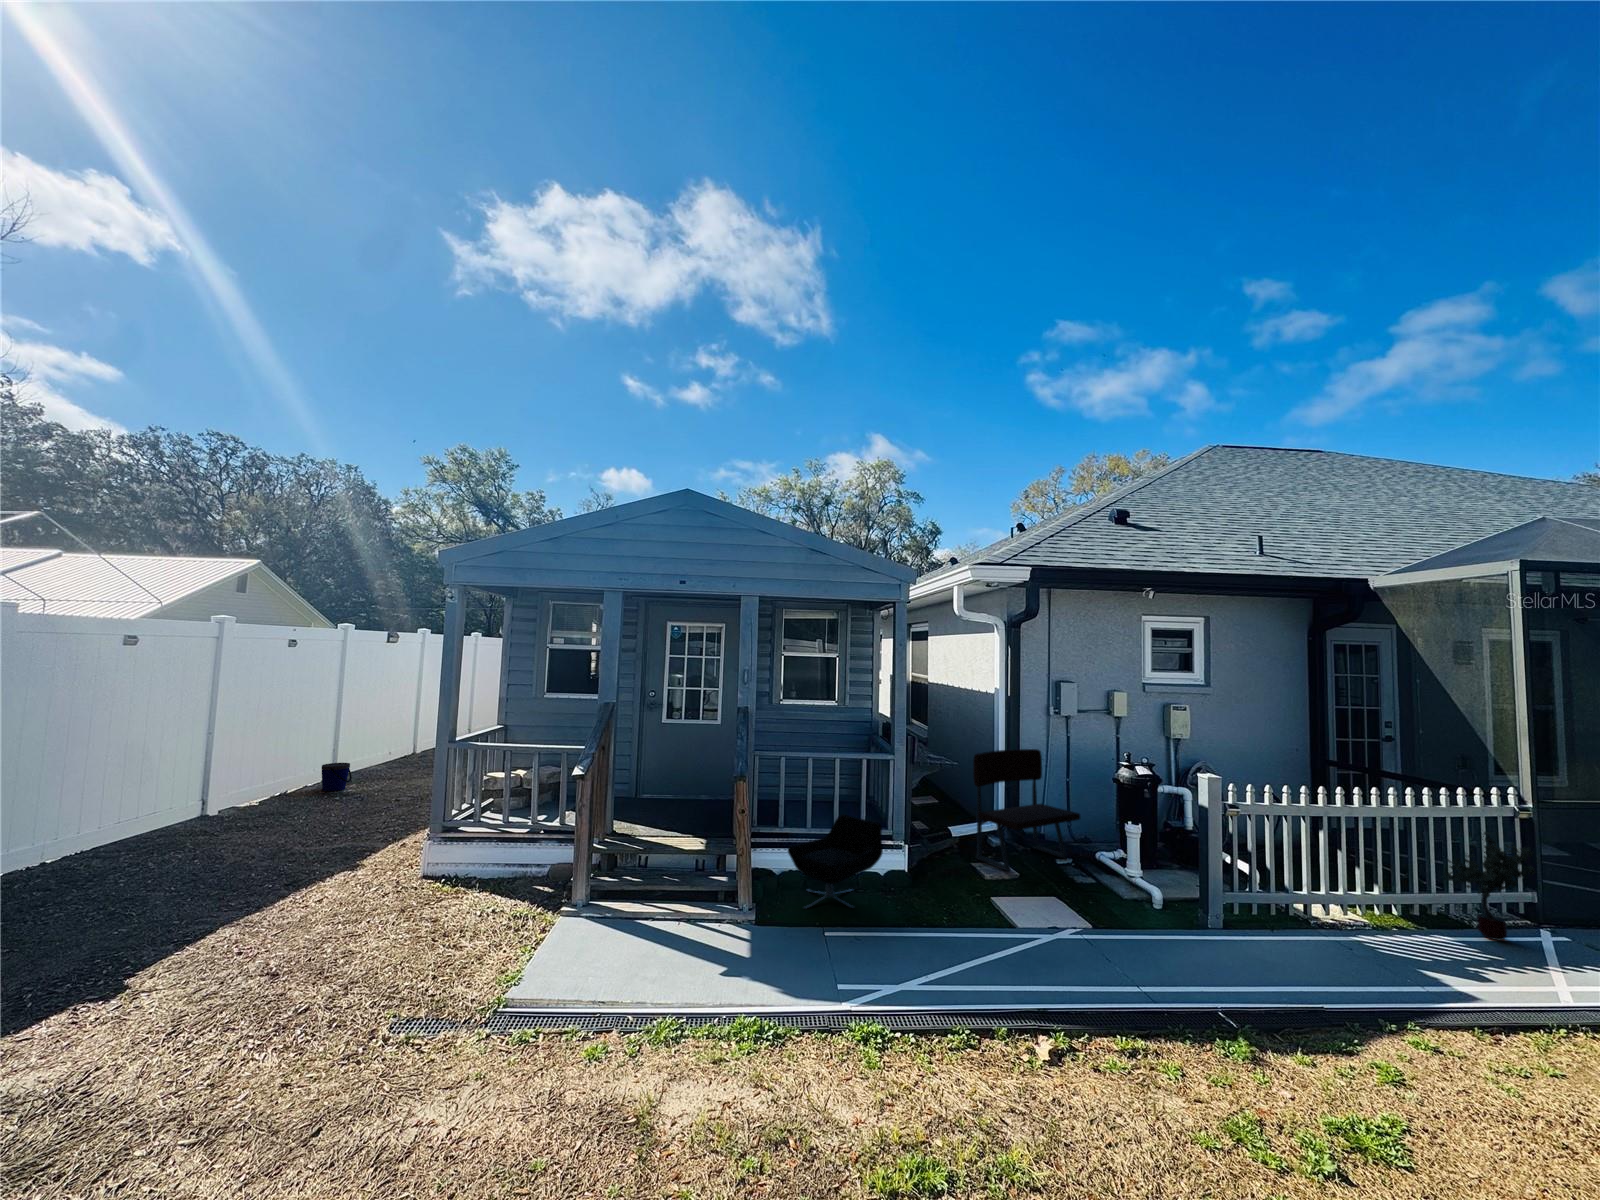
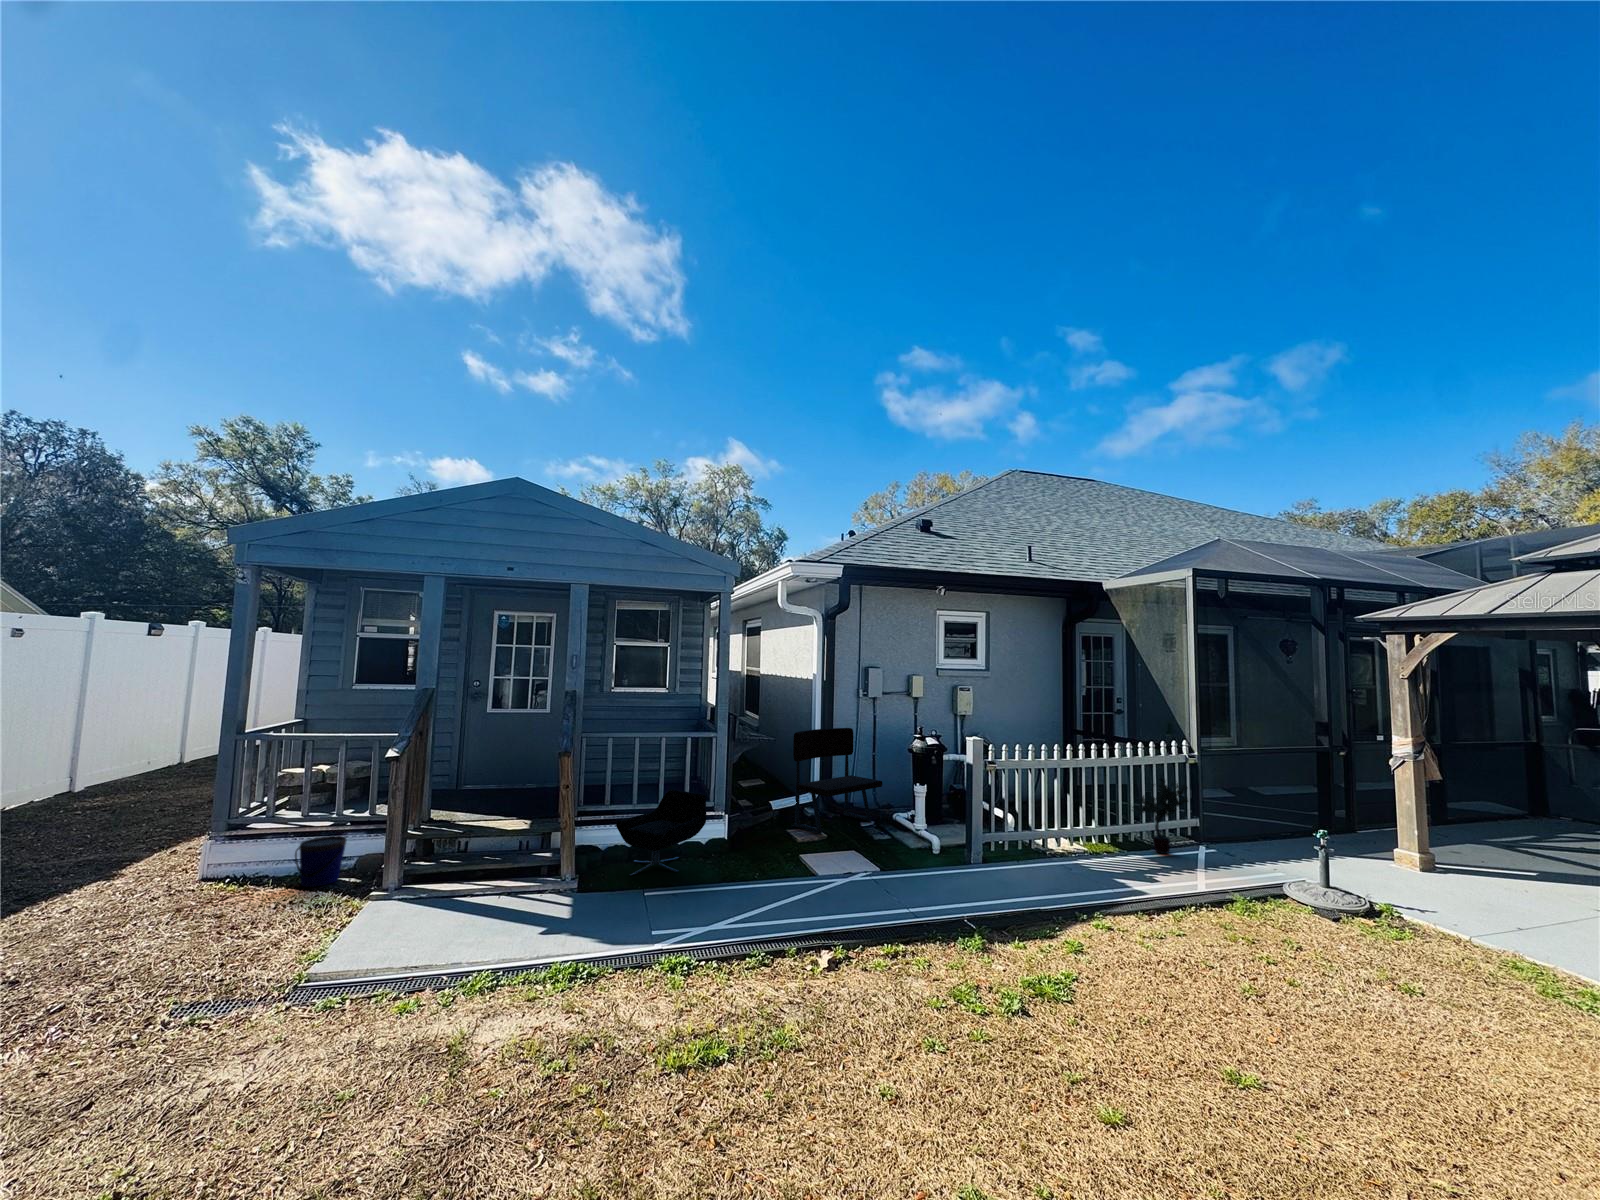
bucket: present [322,763,352,791] -> present [295,836,346,887]

